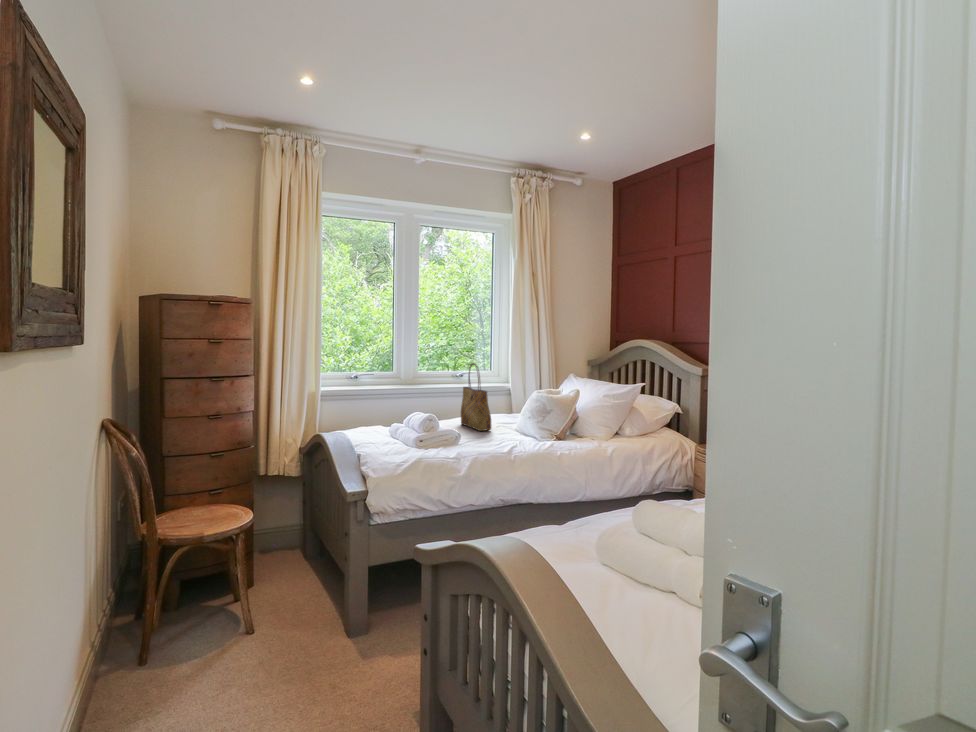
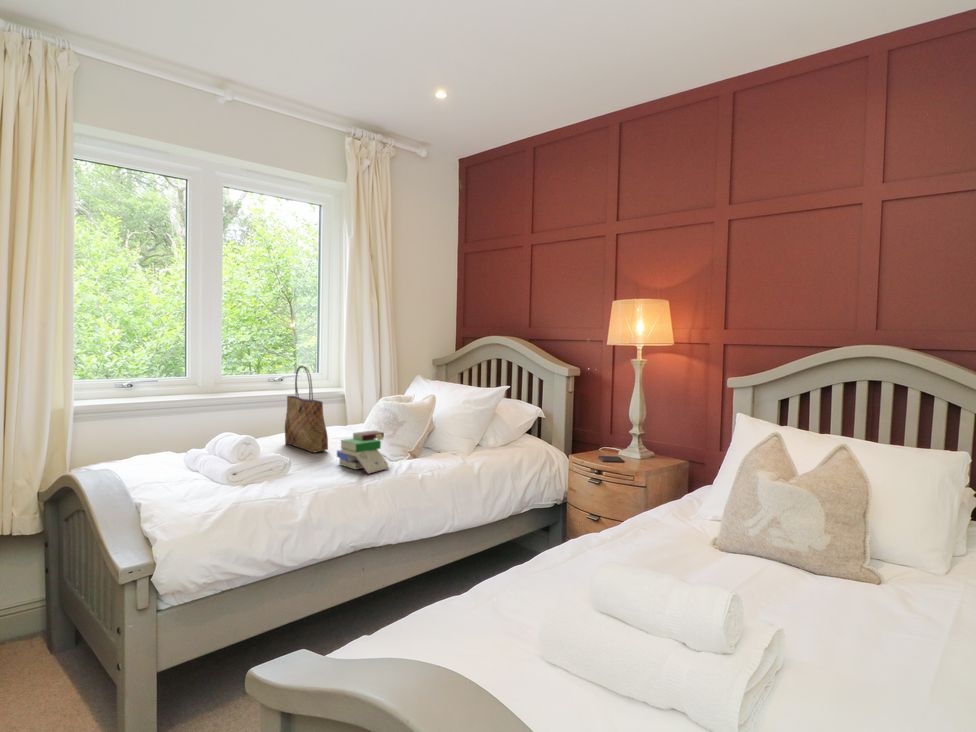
book: none [496,415,535,447] -> present [337,431,389,474]

